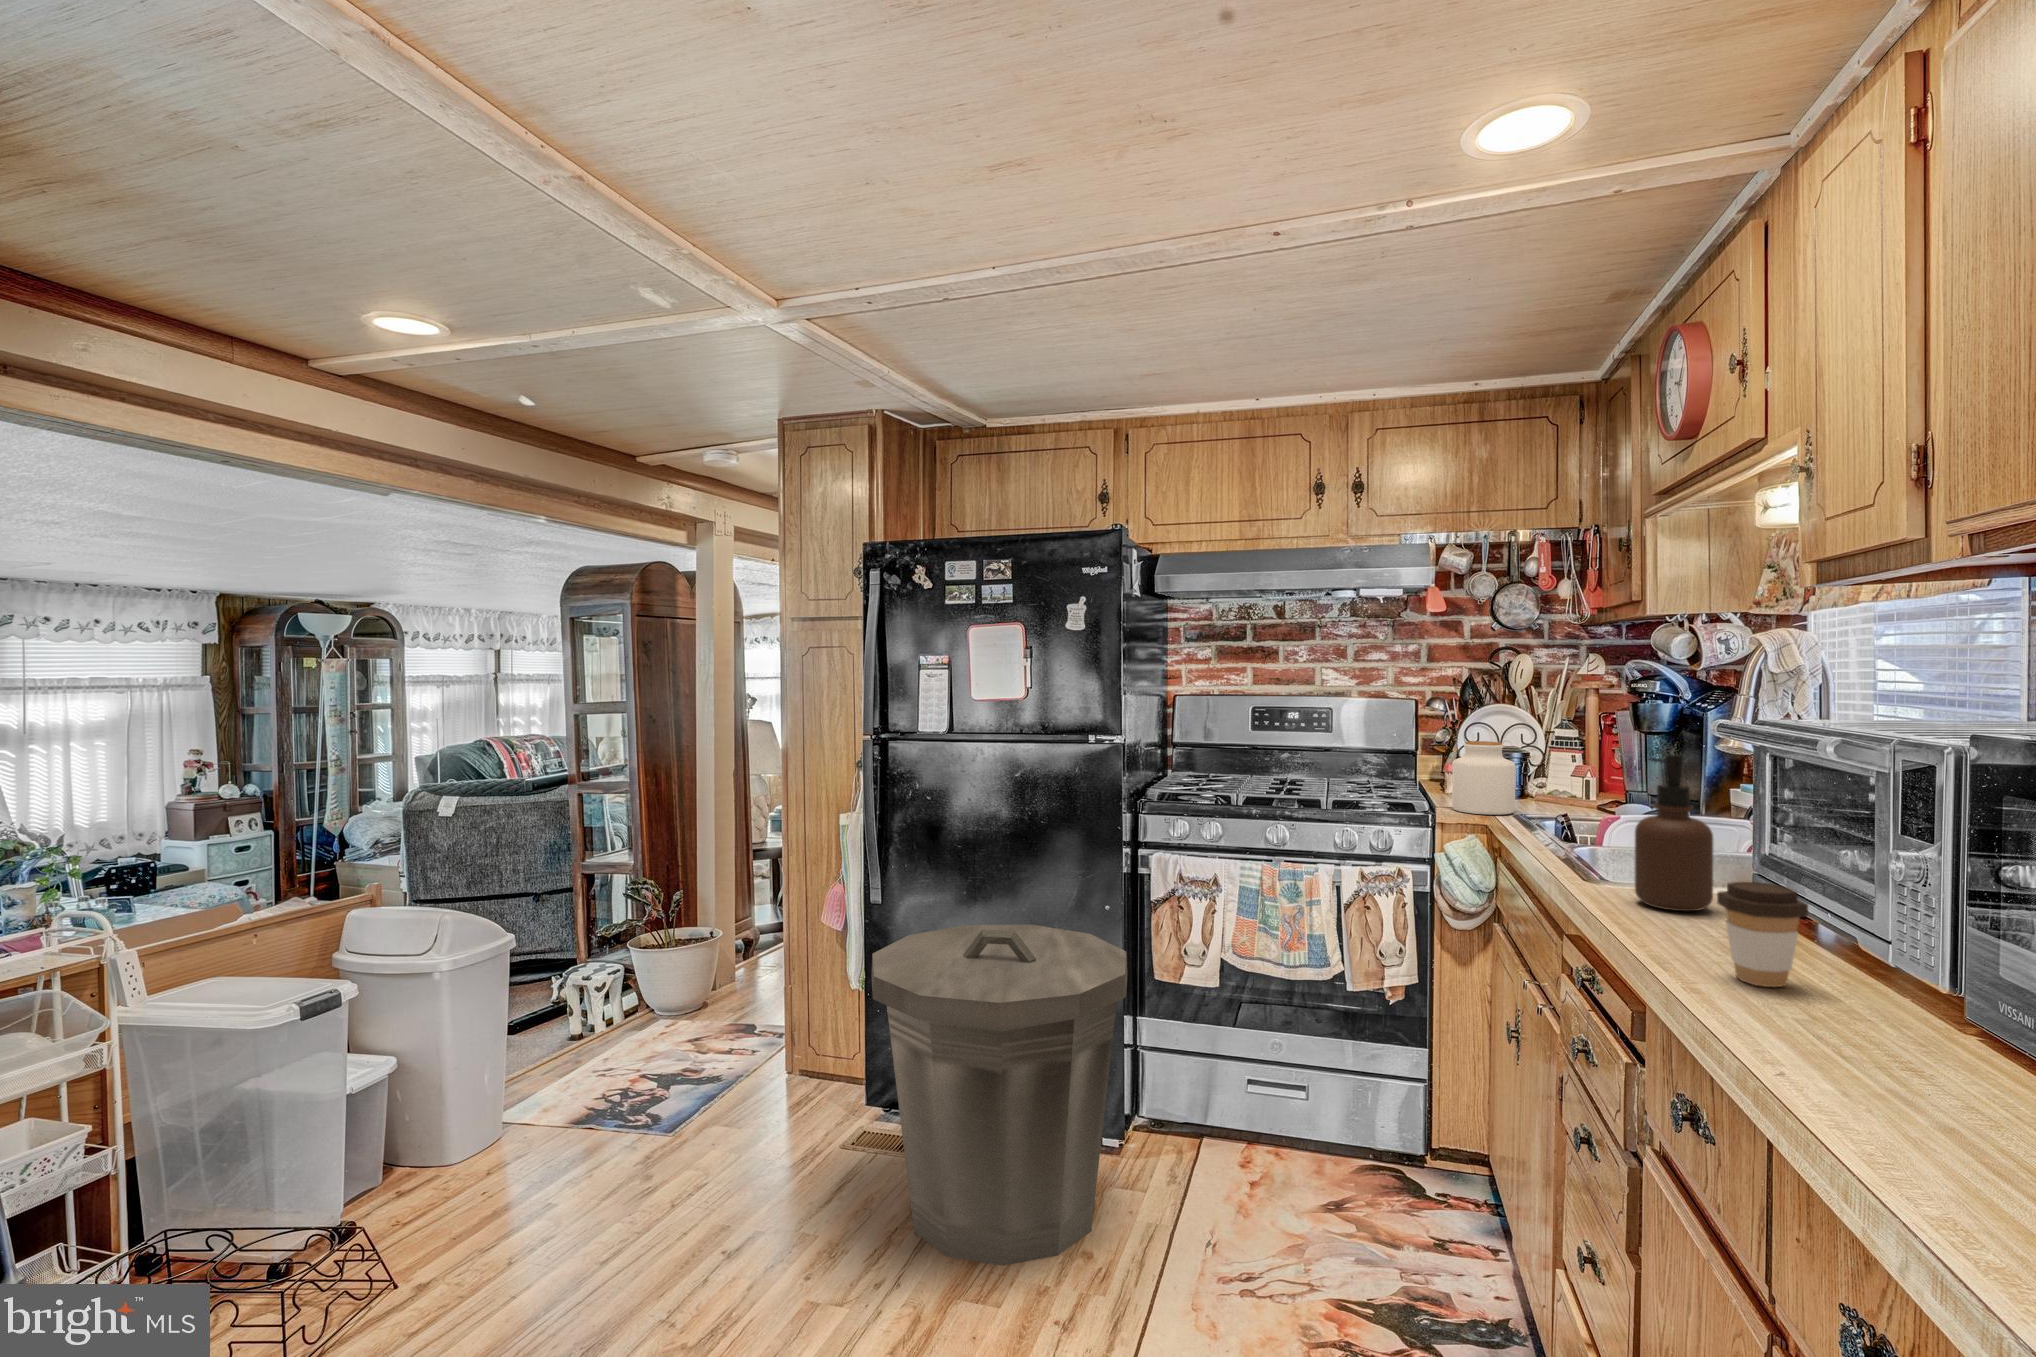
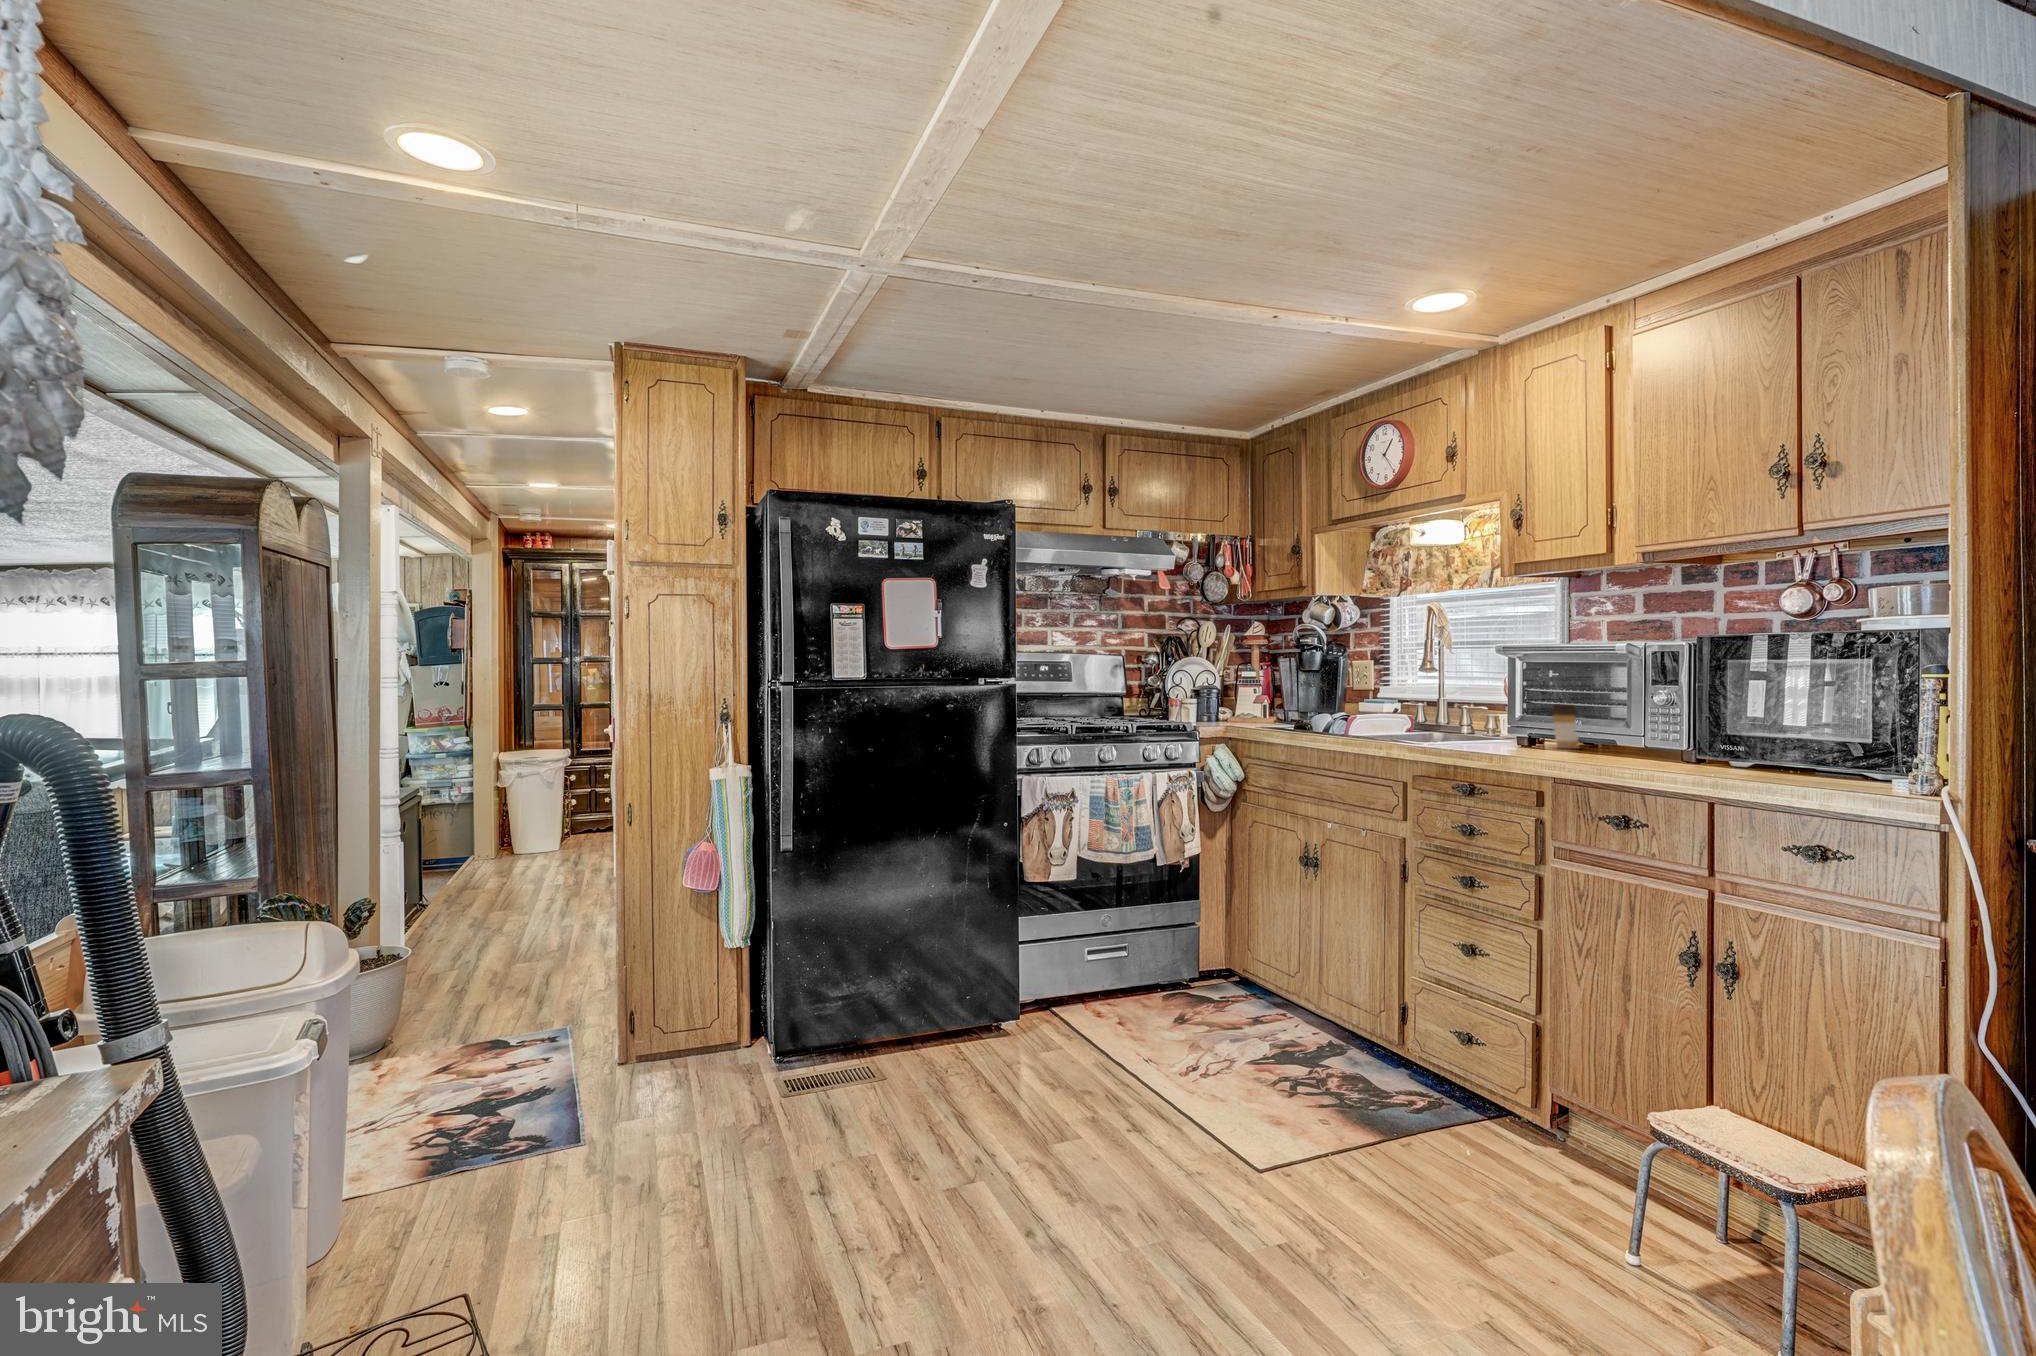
jar: present [1452,741,1515,815] -> none [1197,679,1237,728]
soap dispenser: present [1635,754,1713,911] -> none [1436,659,1474,741]
trash can: present [871,925,1127,1266] -> none [894,836,1121,1109]

